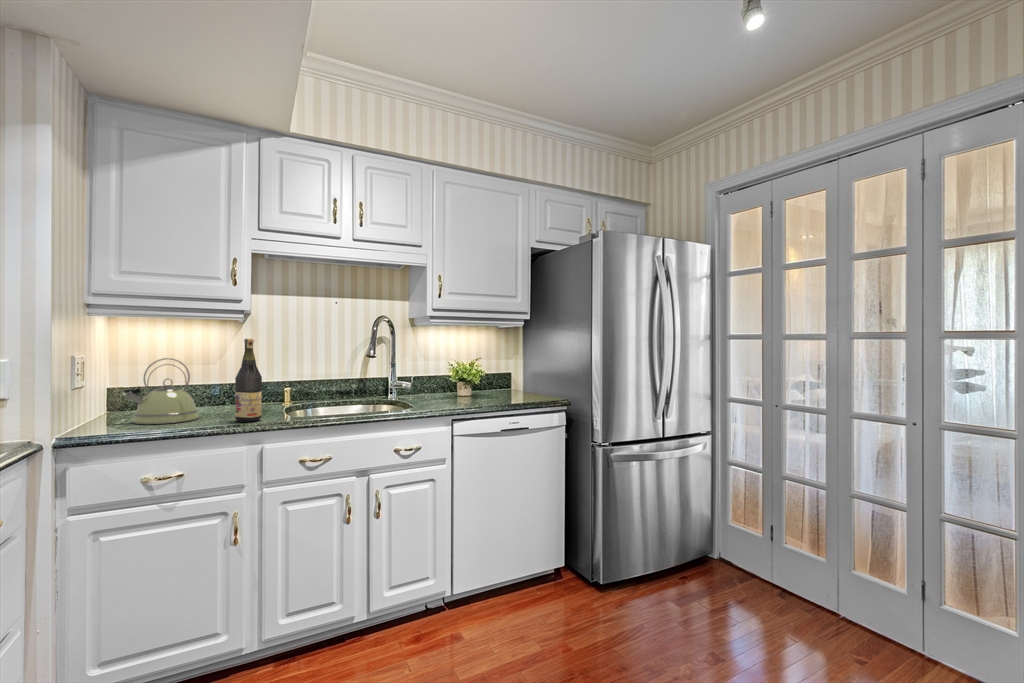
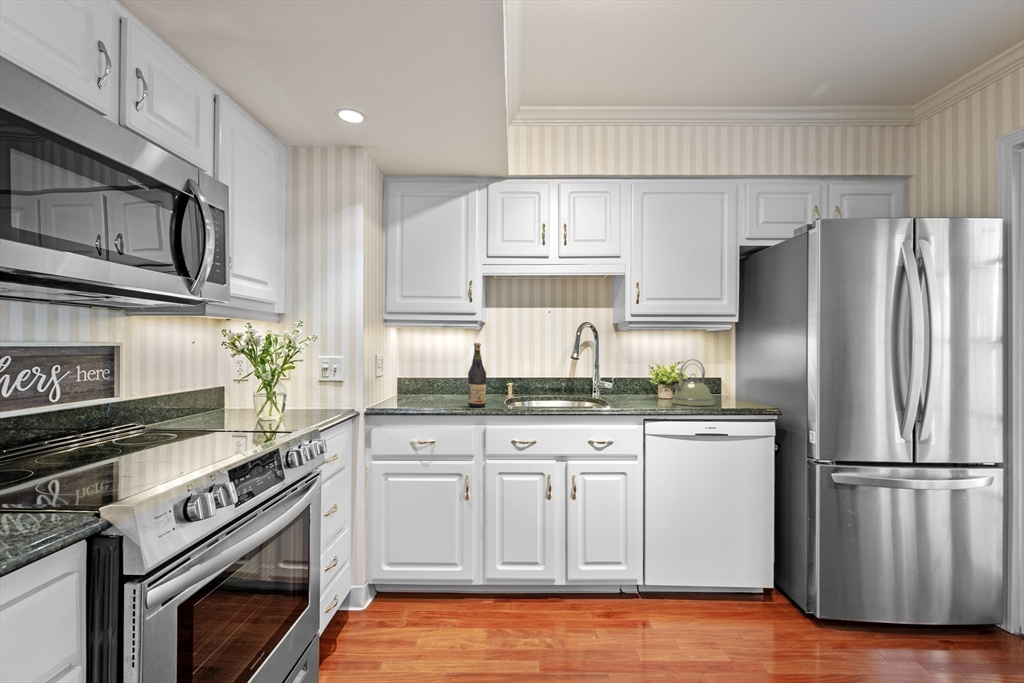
kettle: present [123,358,199,424] -> present [671,359,714,406]

